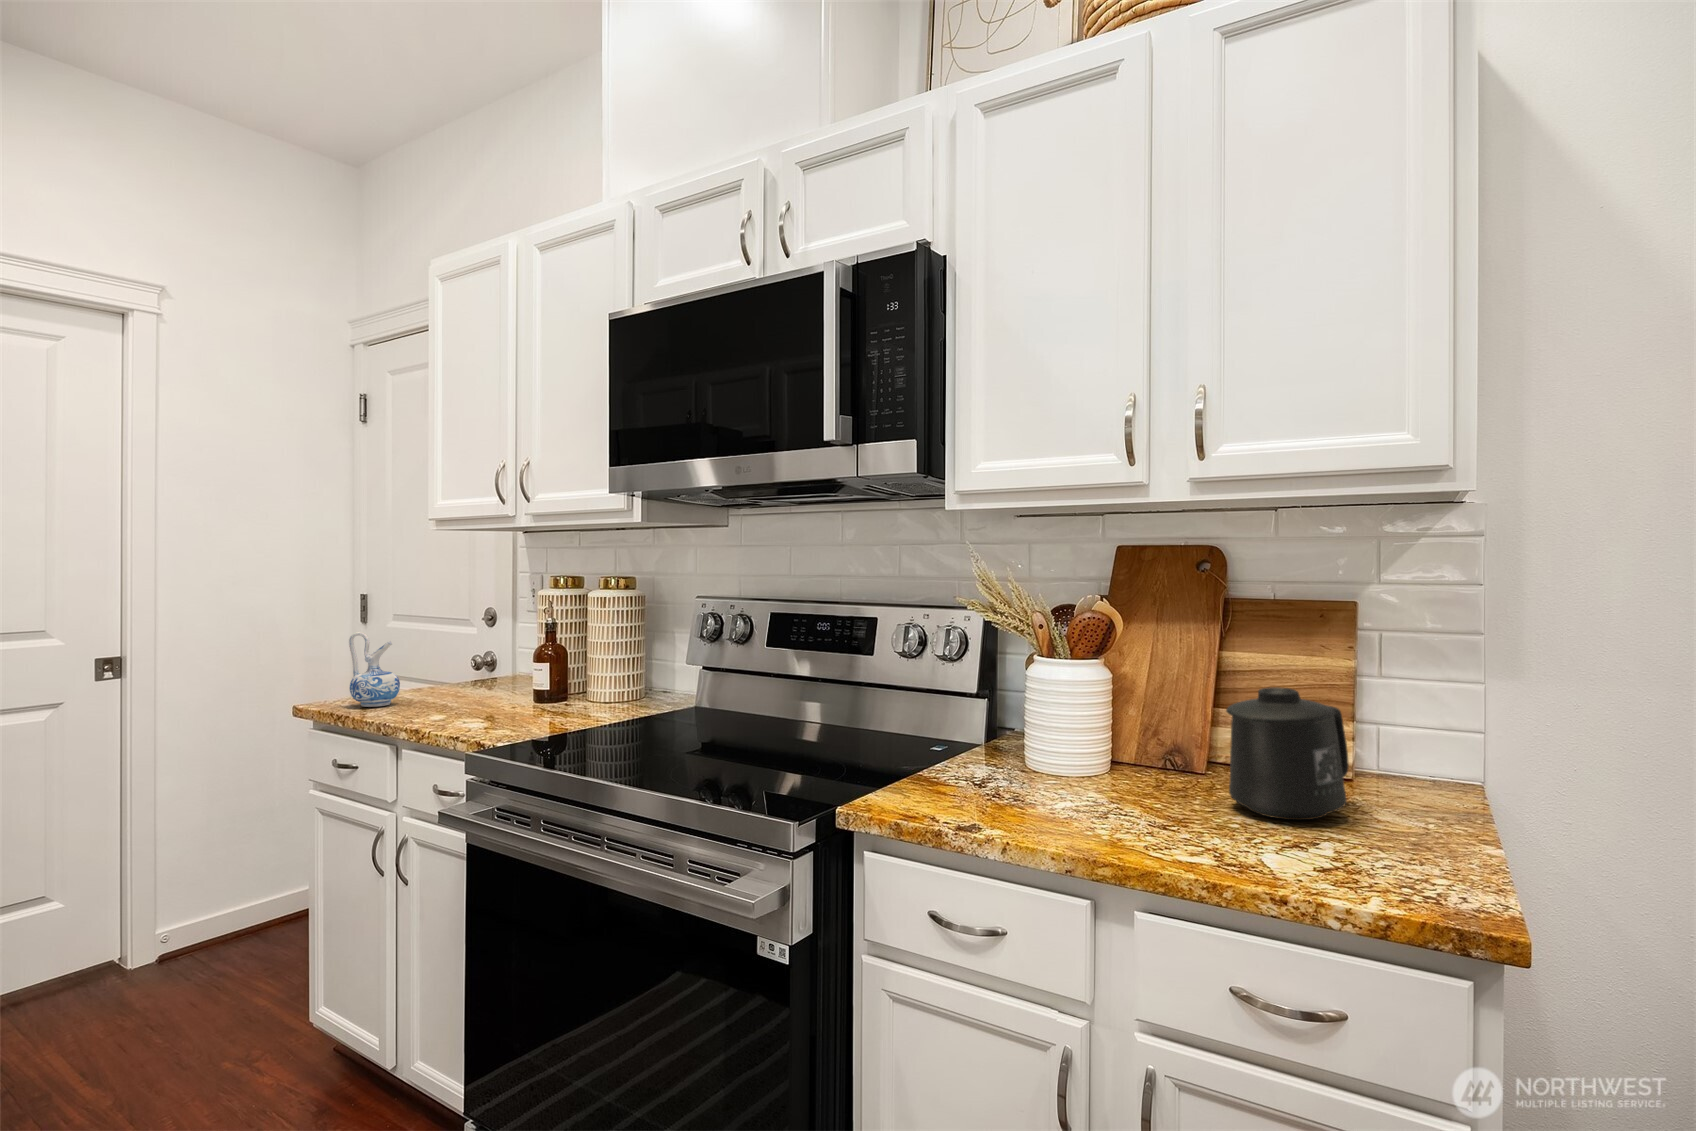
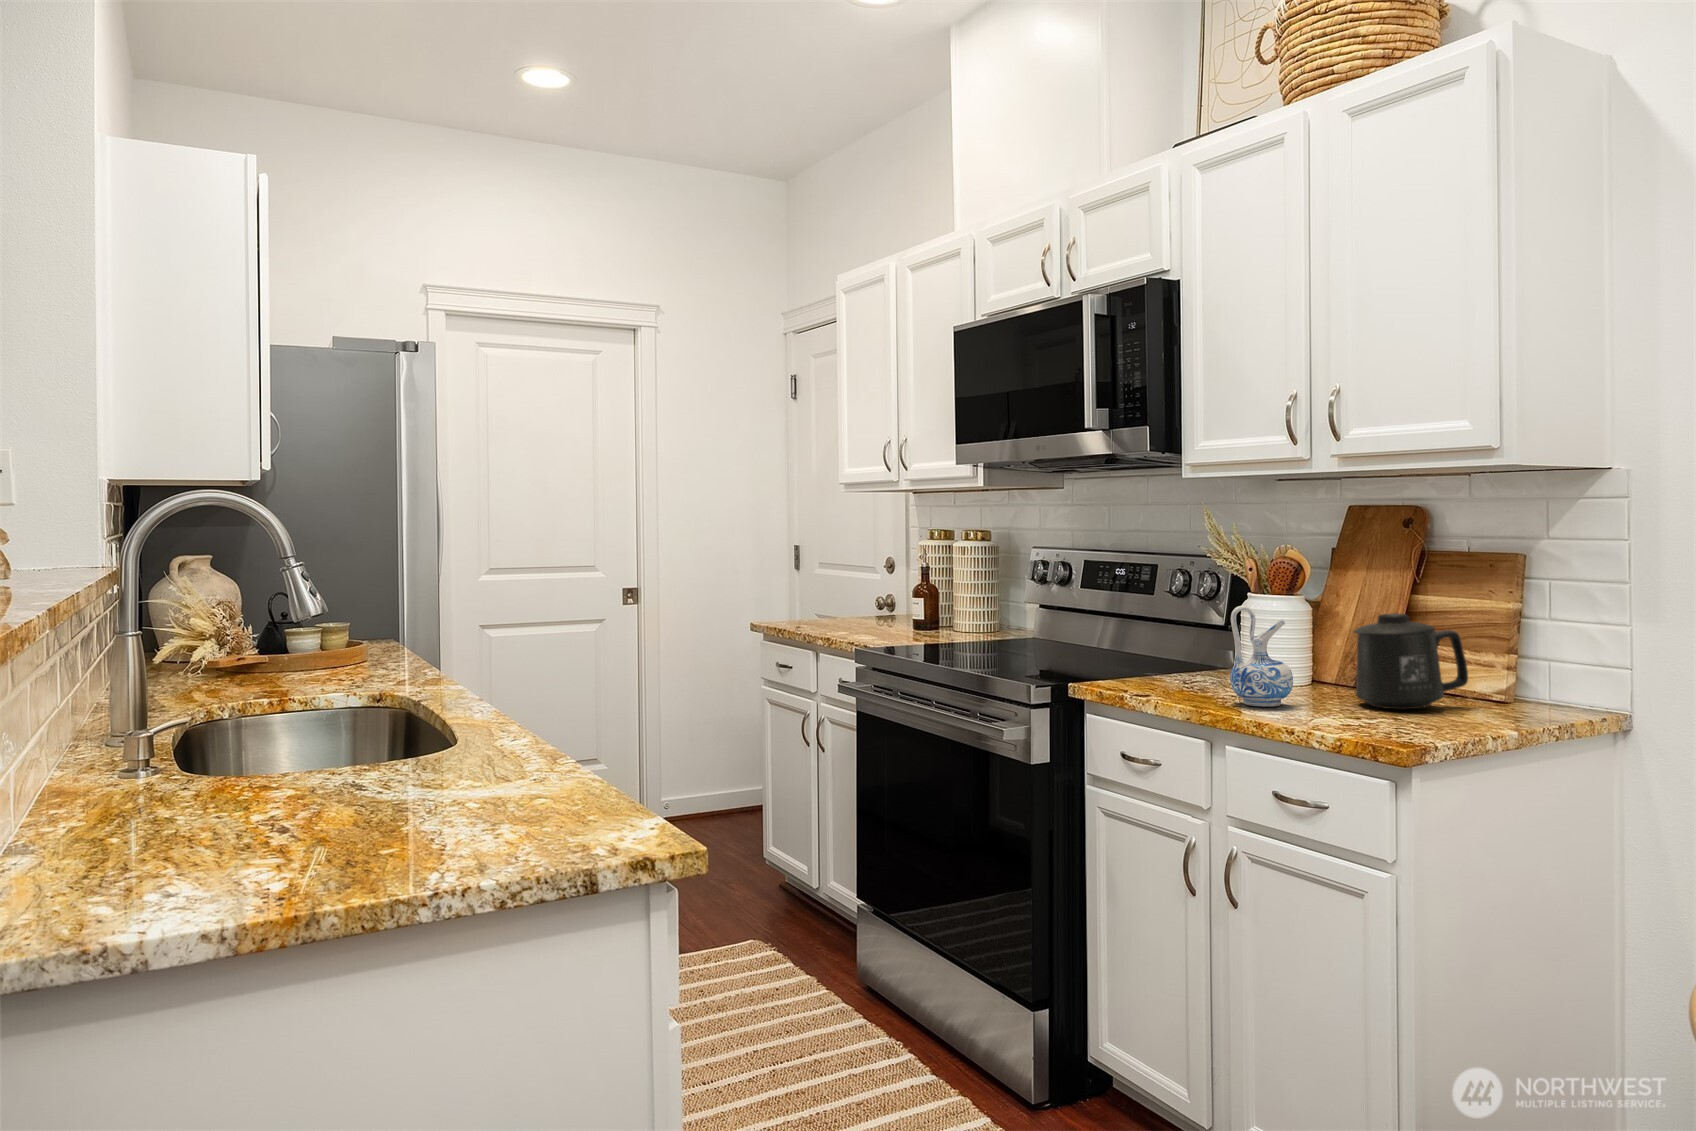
ceramic pitcher: present [349,632,400,707] -> present [1230,606,1293,707]

